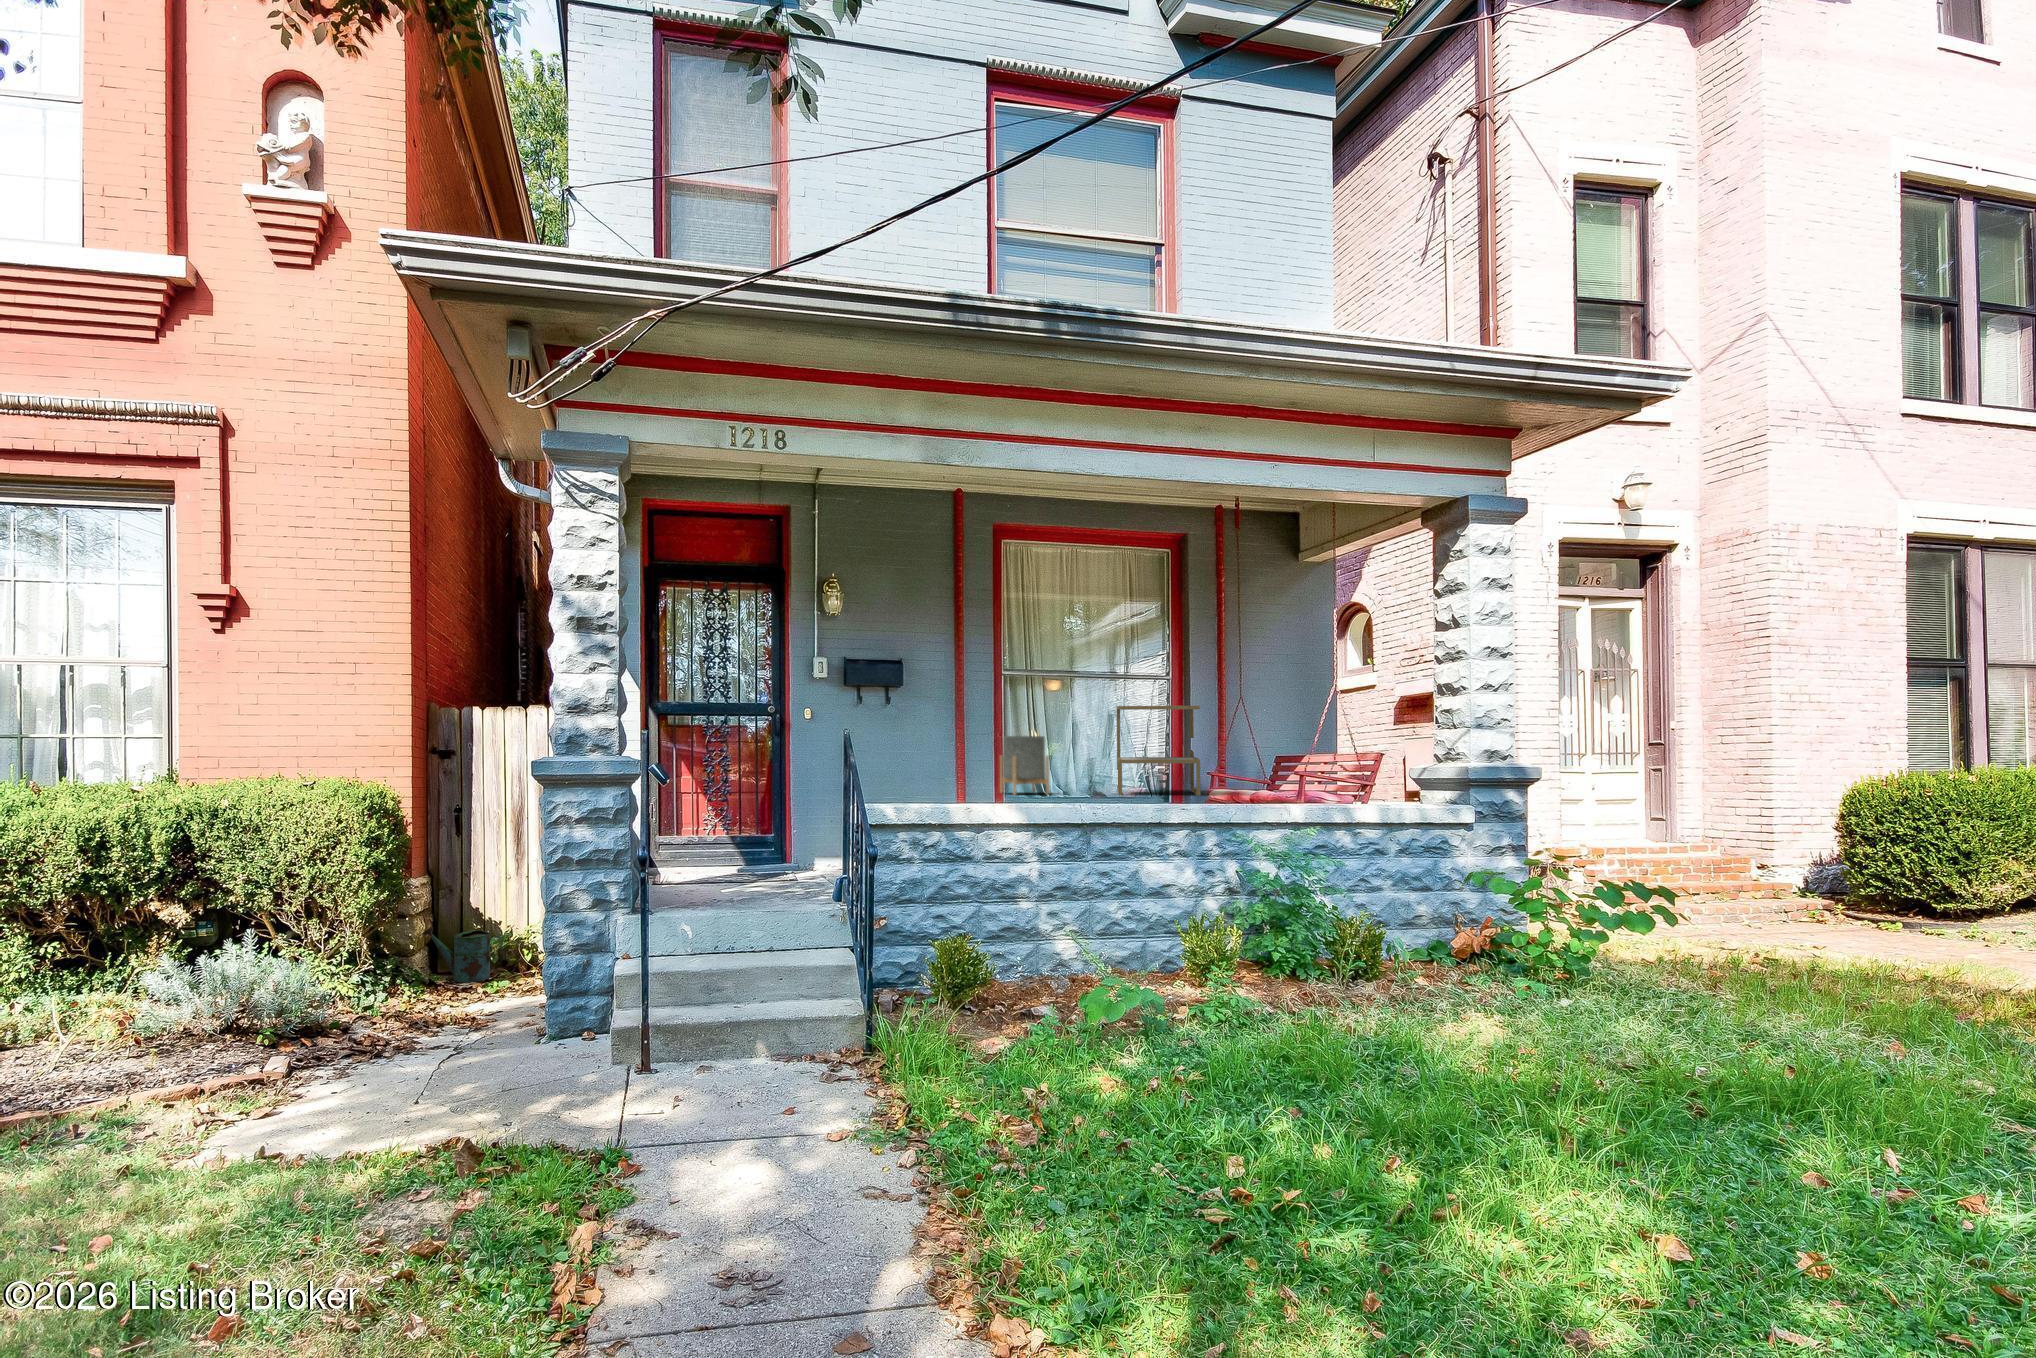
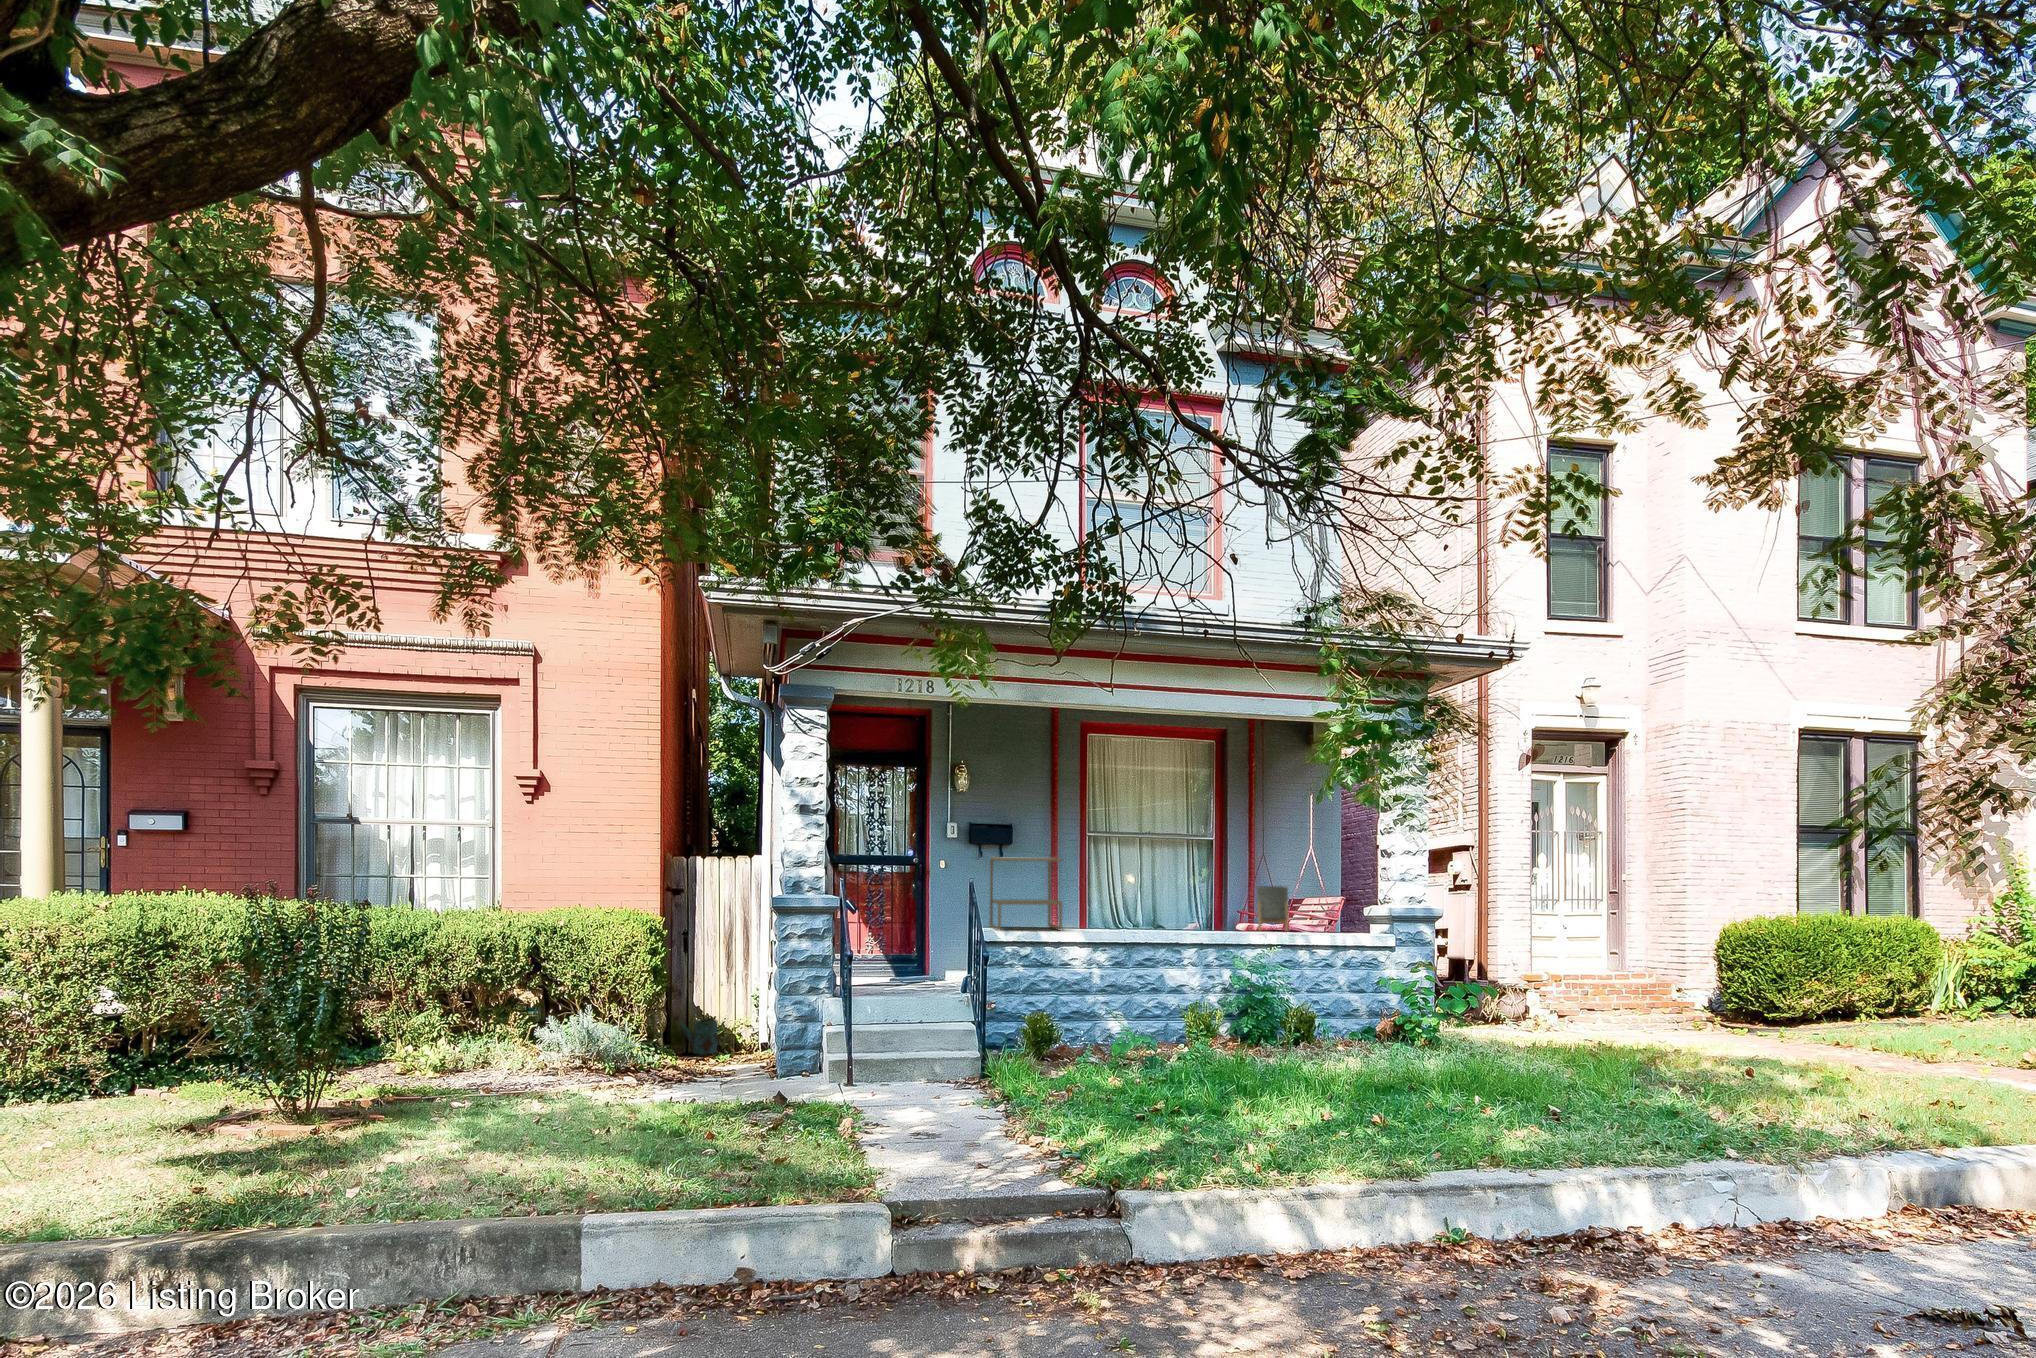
side table: present [1117,706,1201,796] -> present [989,857,1062,931]
planter: present [1000,736,1049,795] -> present [1256,886,1289,931]

